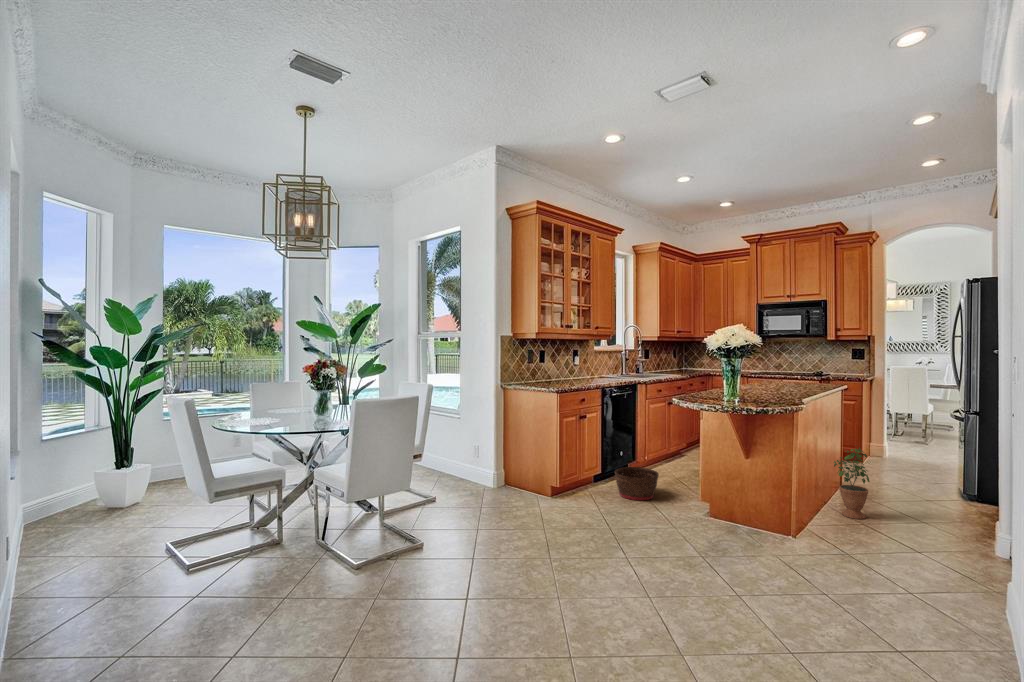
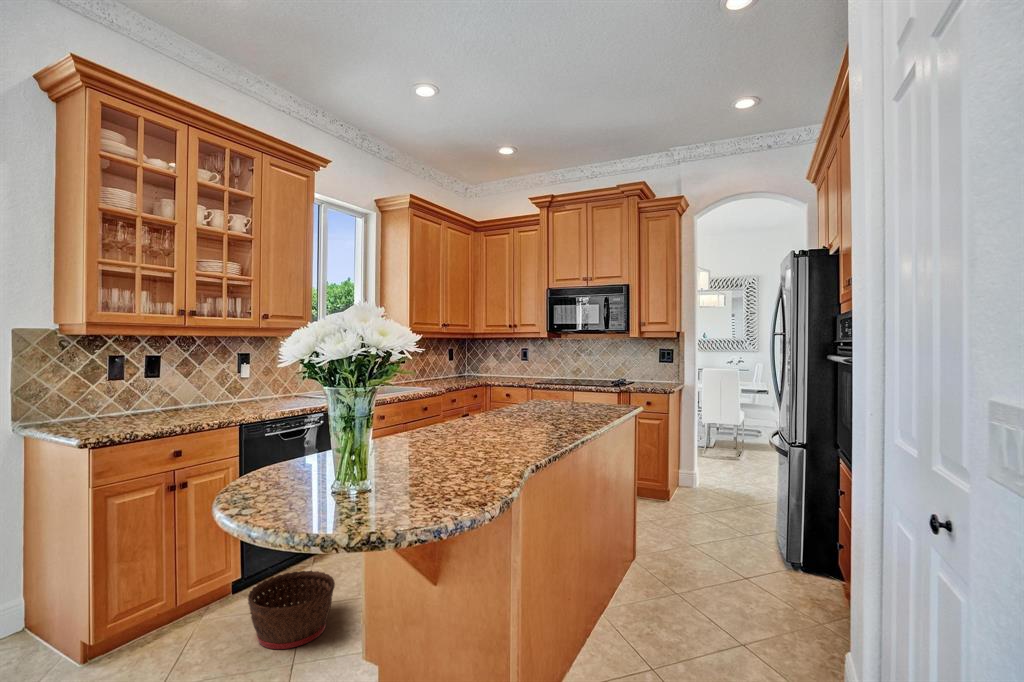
potted plant: present [834,448,870,519] -> none [614,513,666,642]

